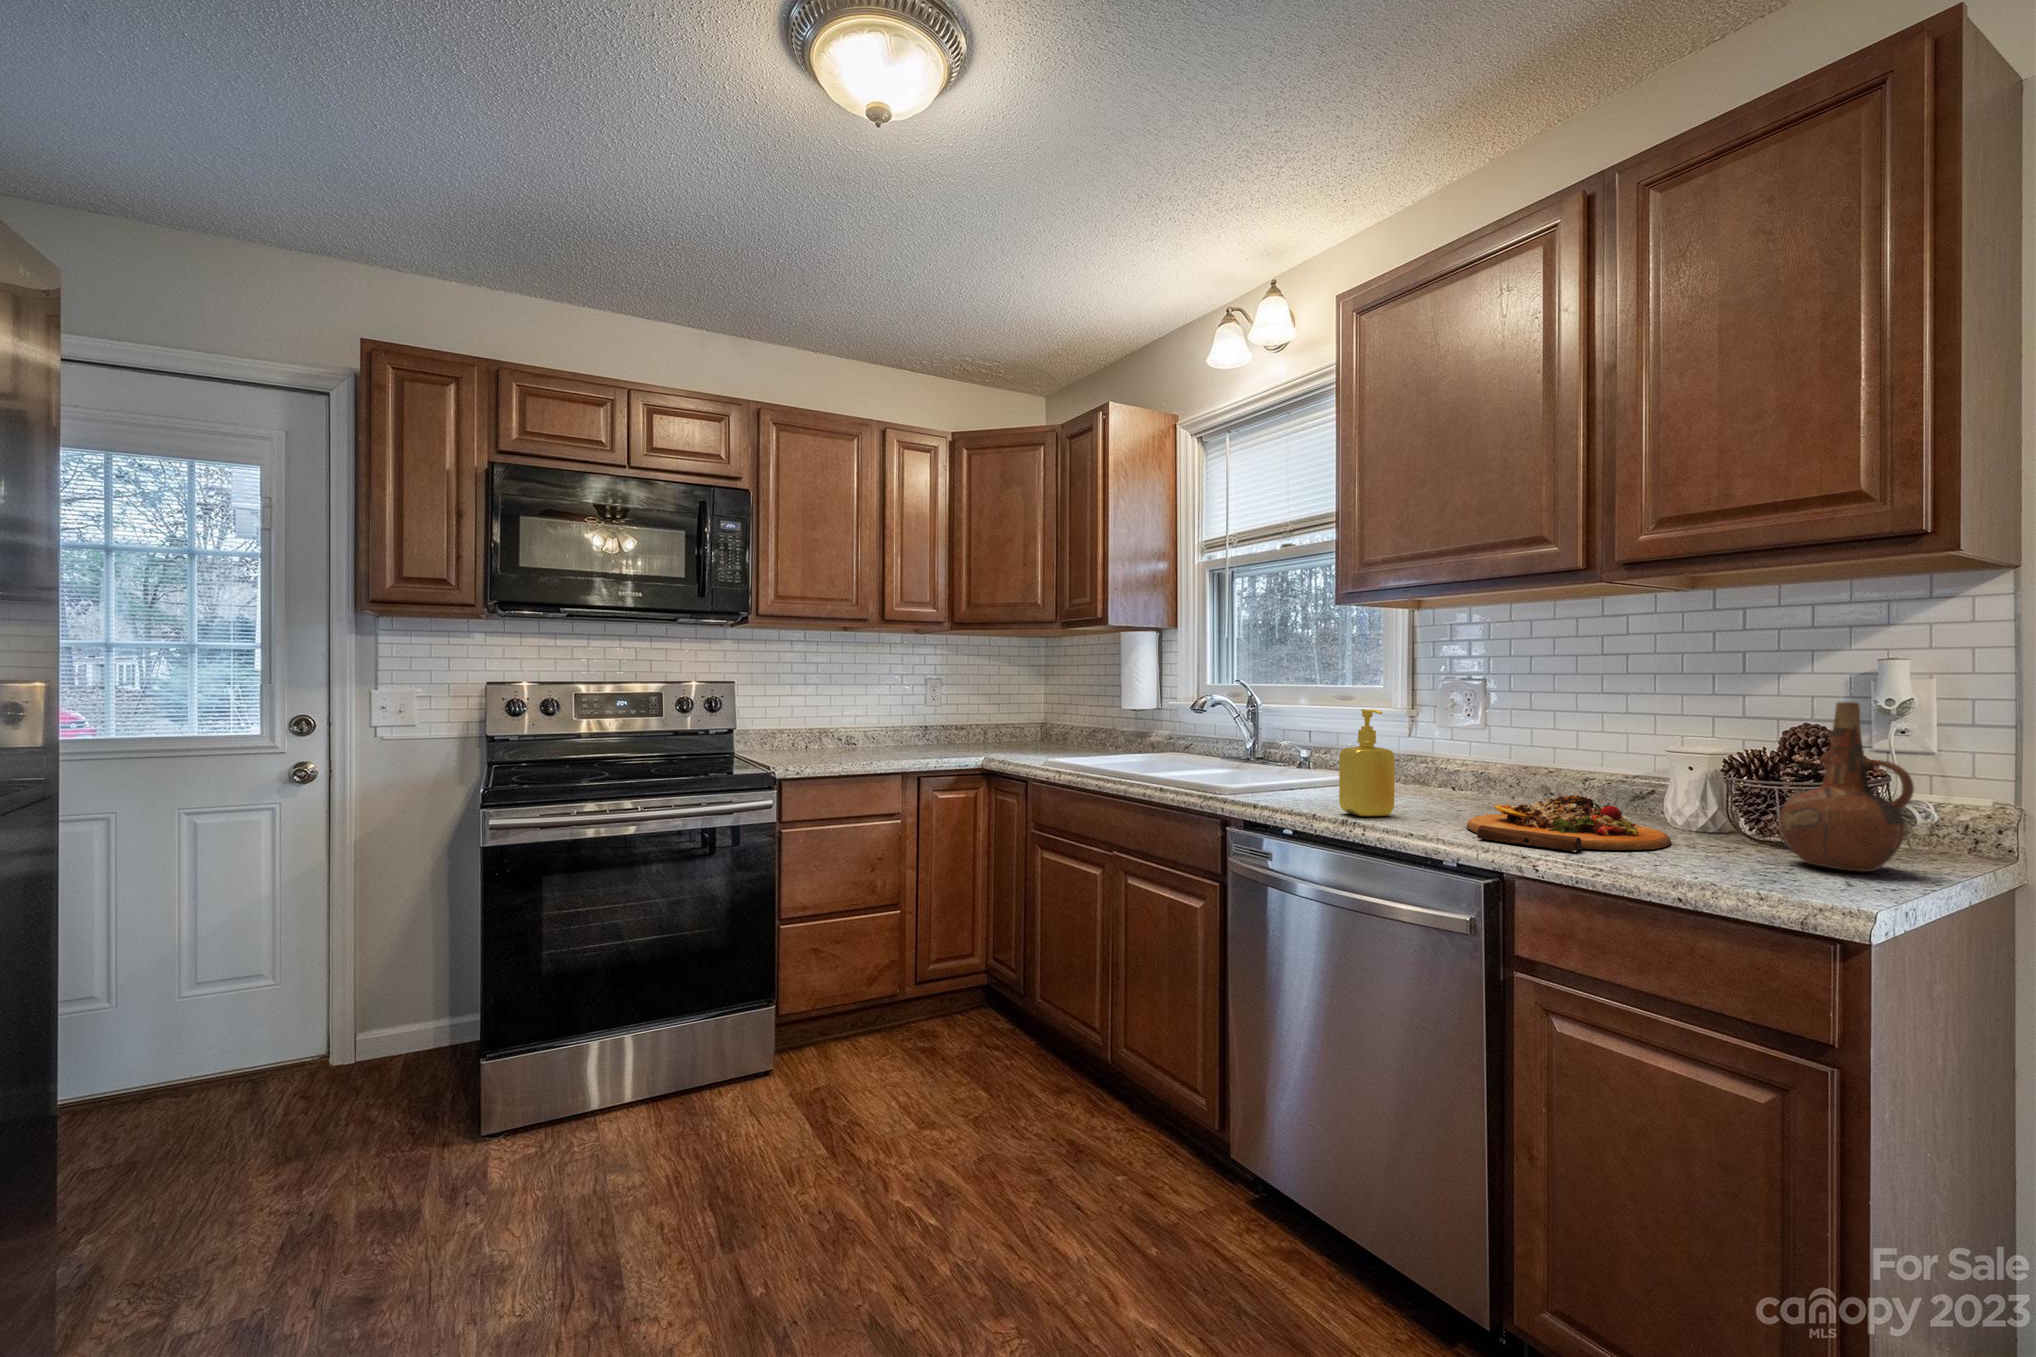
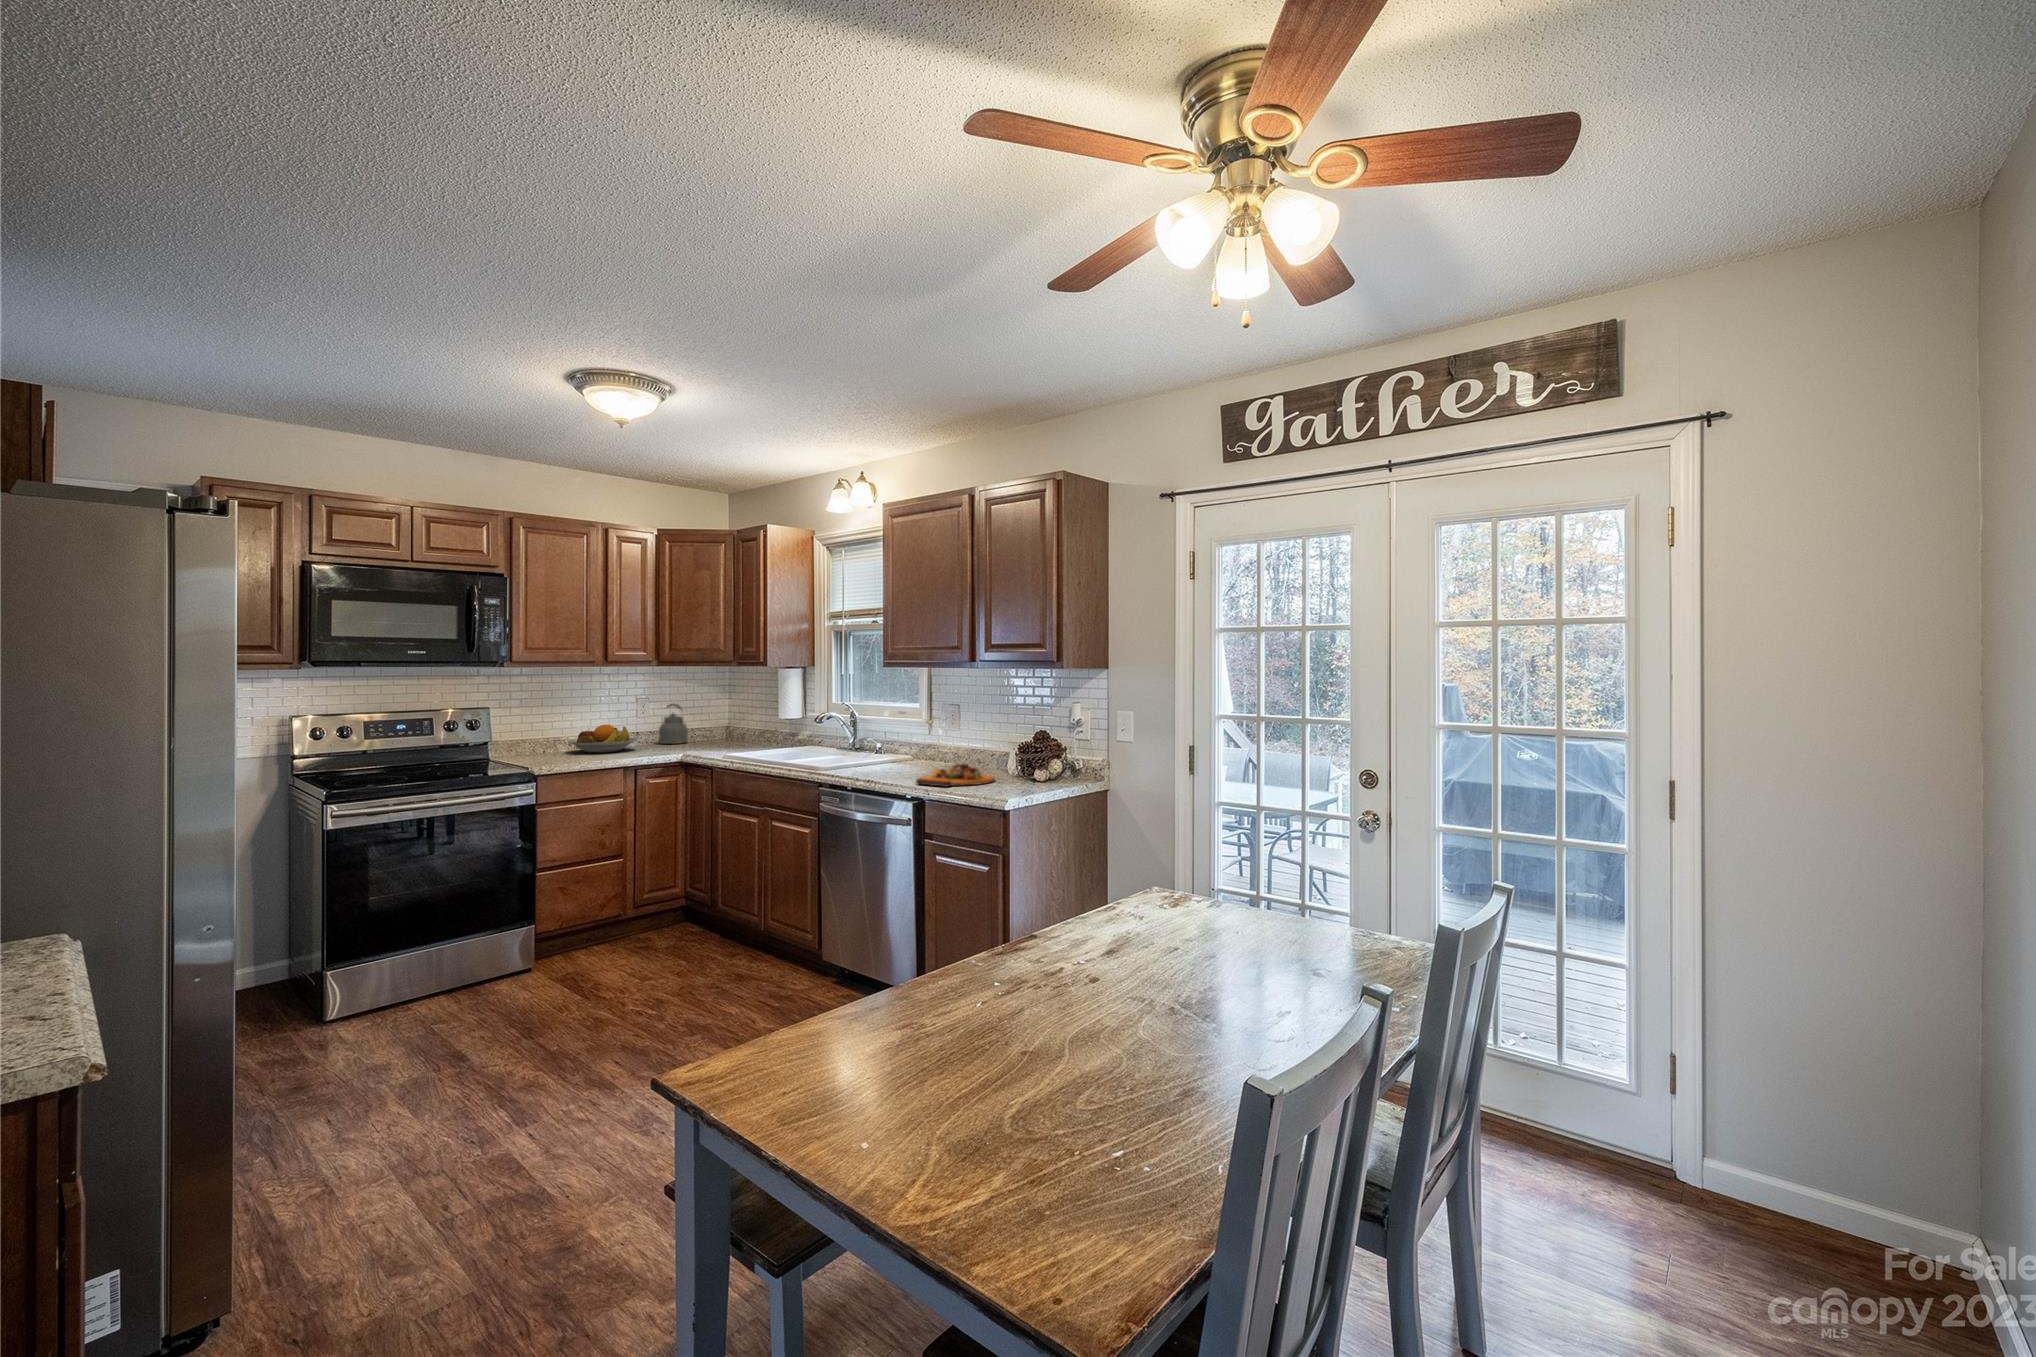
kettle: none [940,686,992,741] -> present [658,704,688,744]
ceramic pitcher: present [1779,702,1914,872] -> none [1018,723,1054,787]
soap dispenser: present [1339,709,1395,816] -> none [869,726,894,778]
fruit bowl: none [836,710,925,749] -> present [568,725,637,753]

